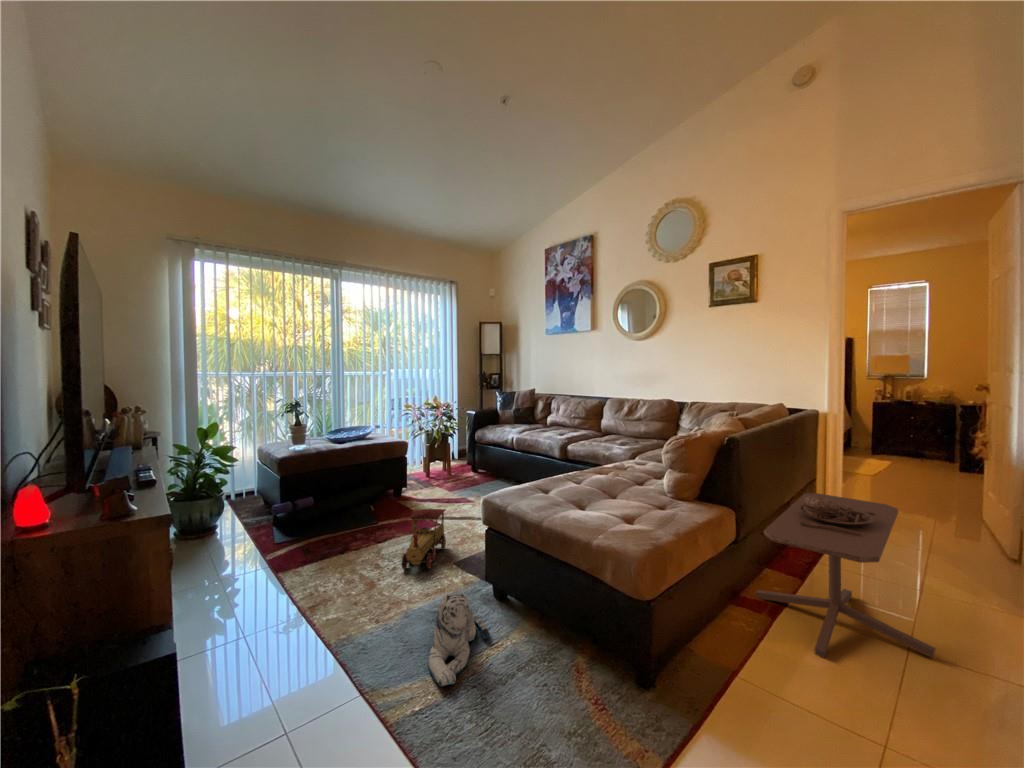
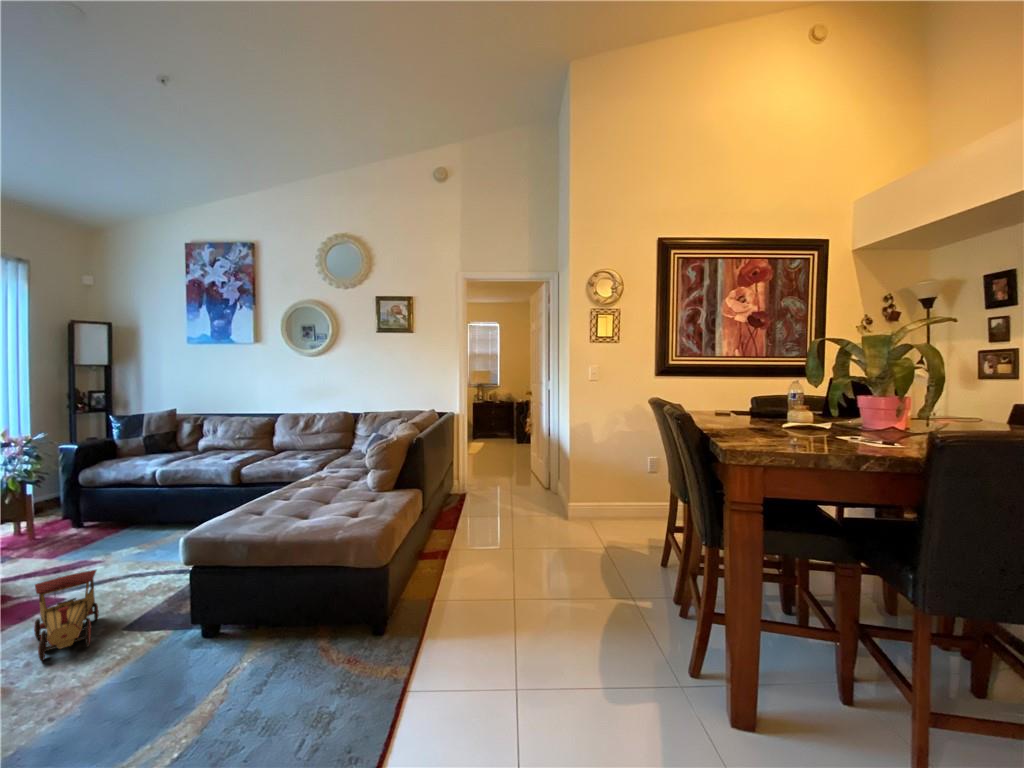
side table: present [756,493,935,658] -> none [435,471,528,574]
plush toy: present [428,594,489,687] -> none [146,630,223,726]

